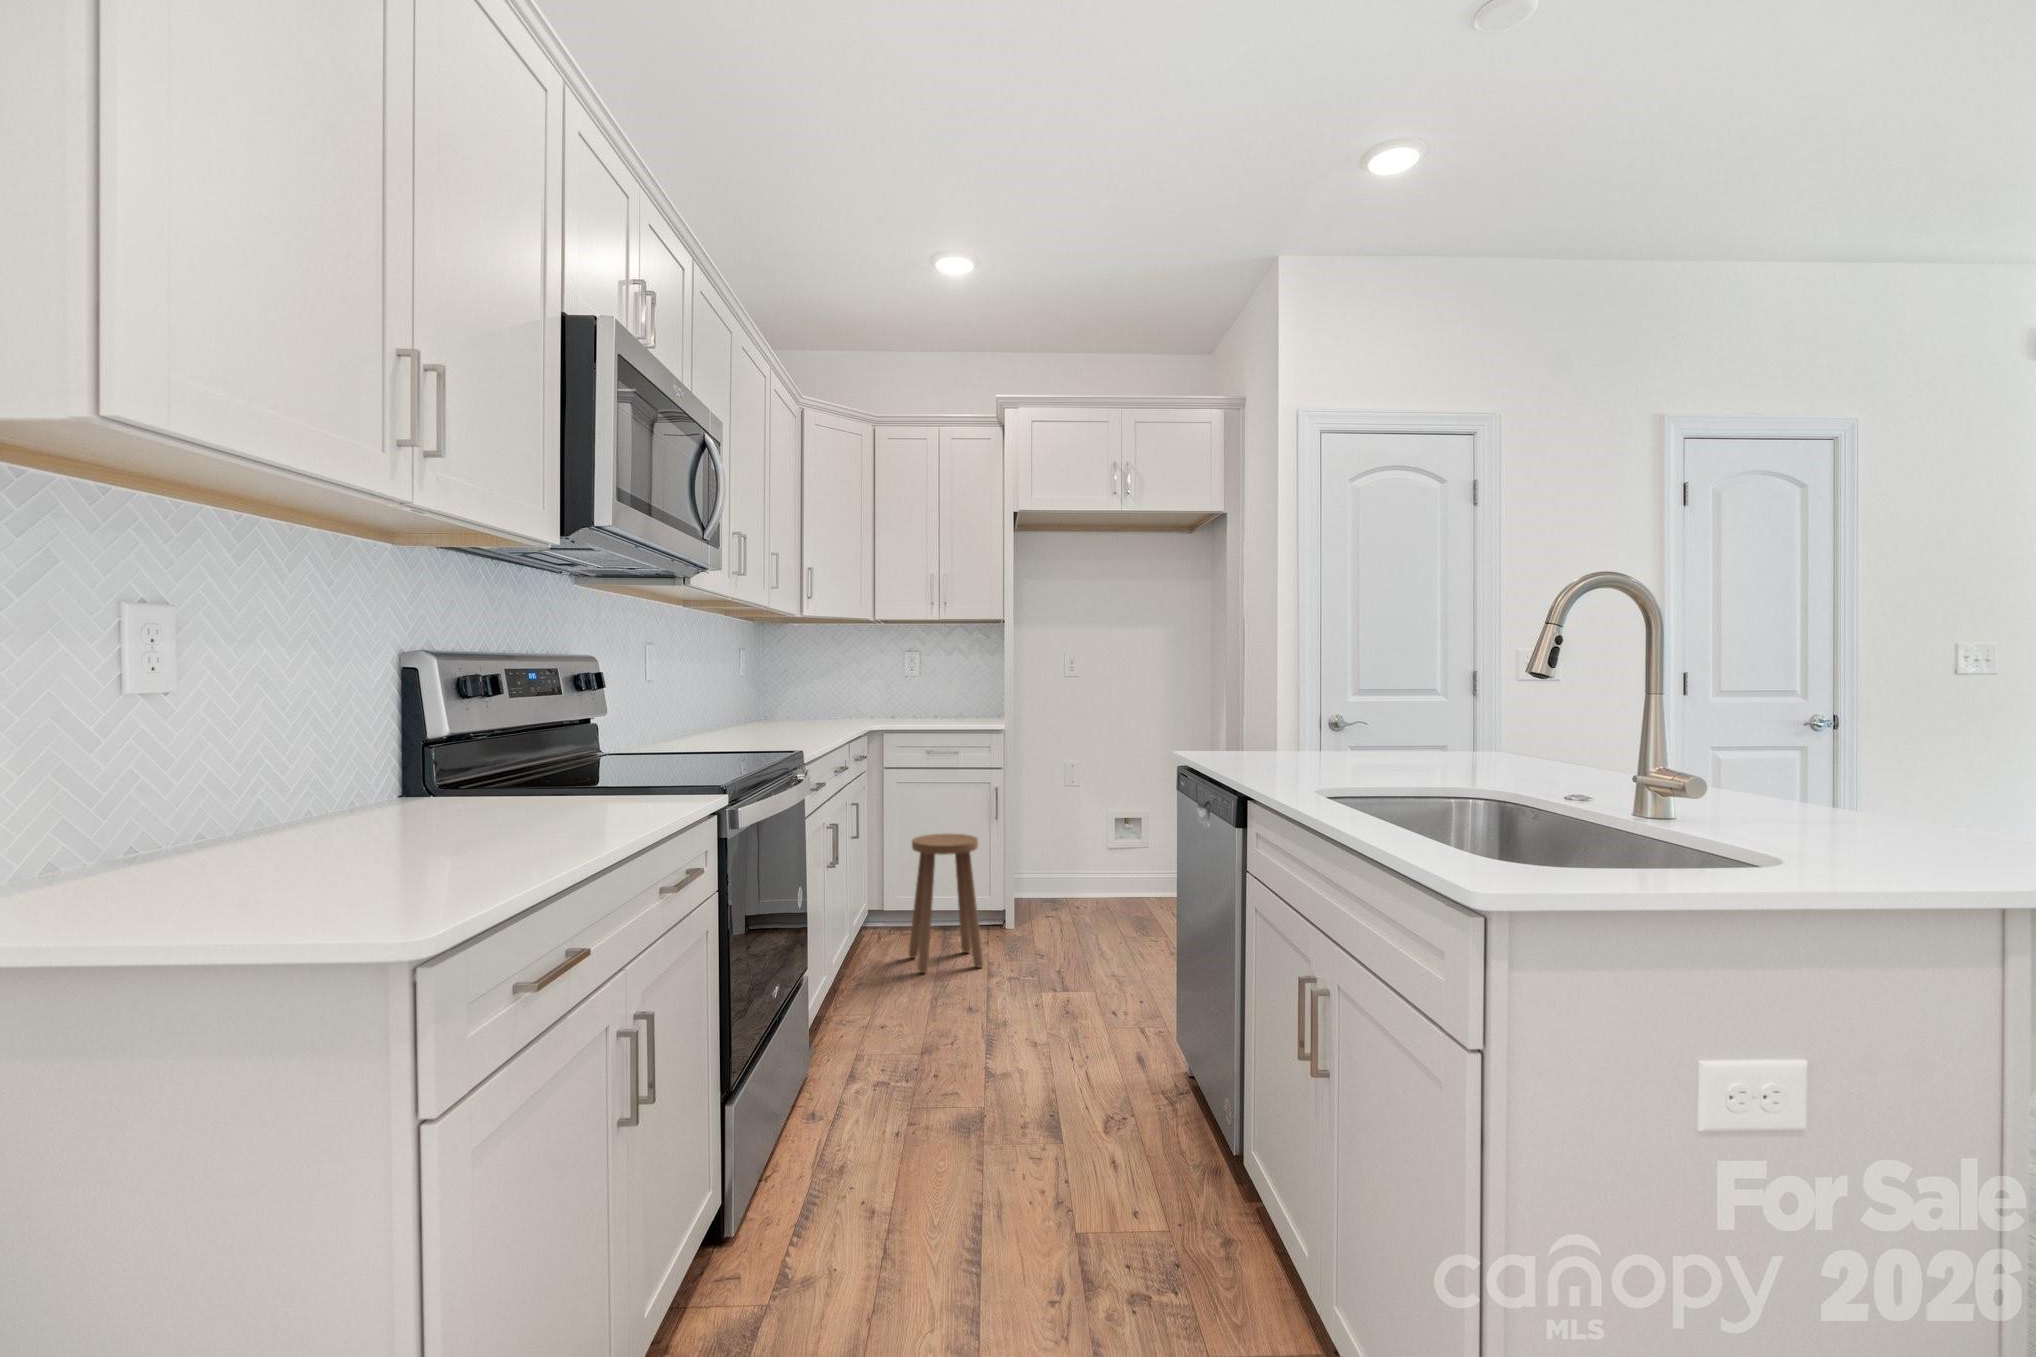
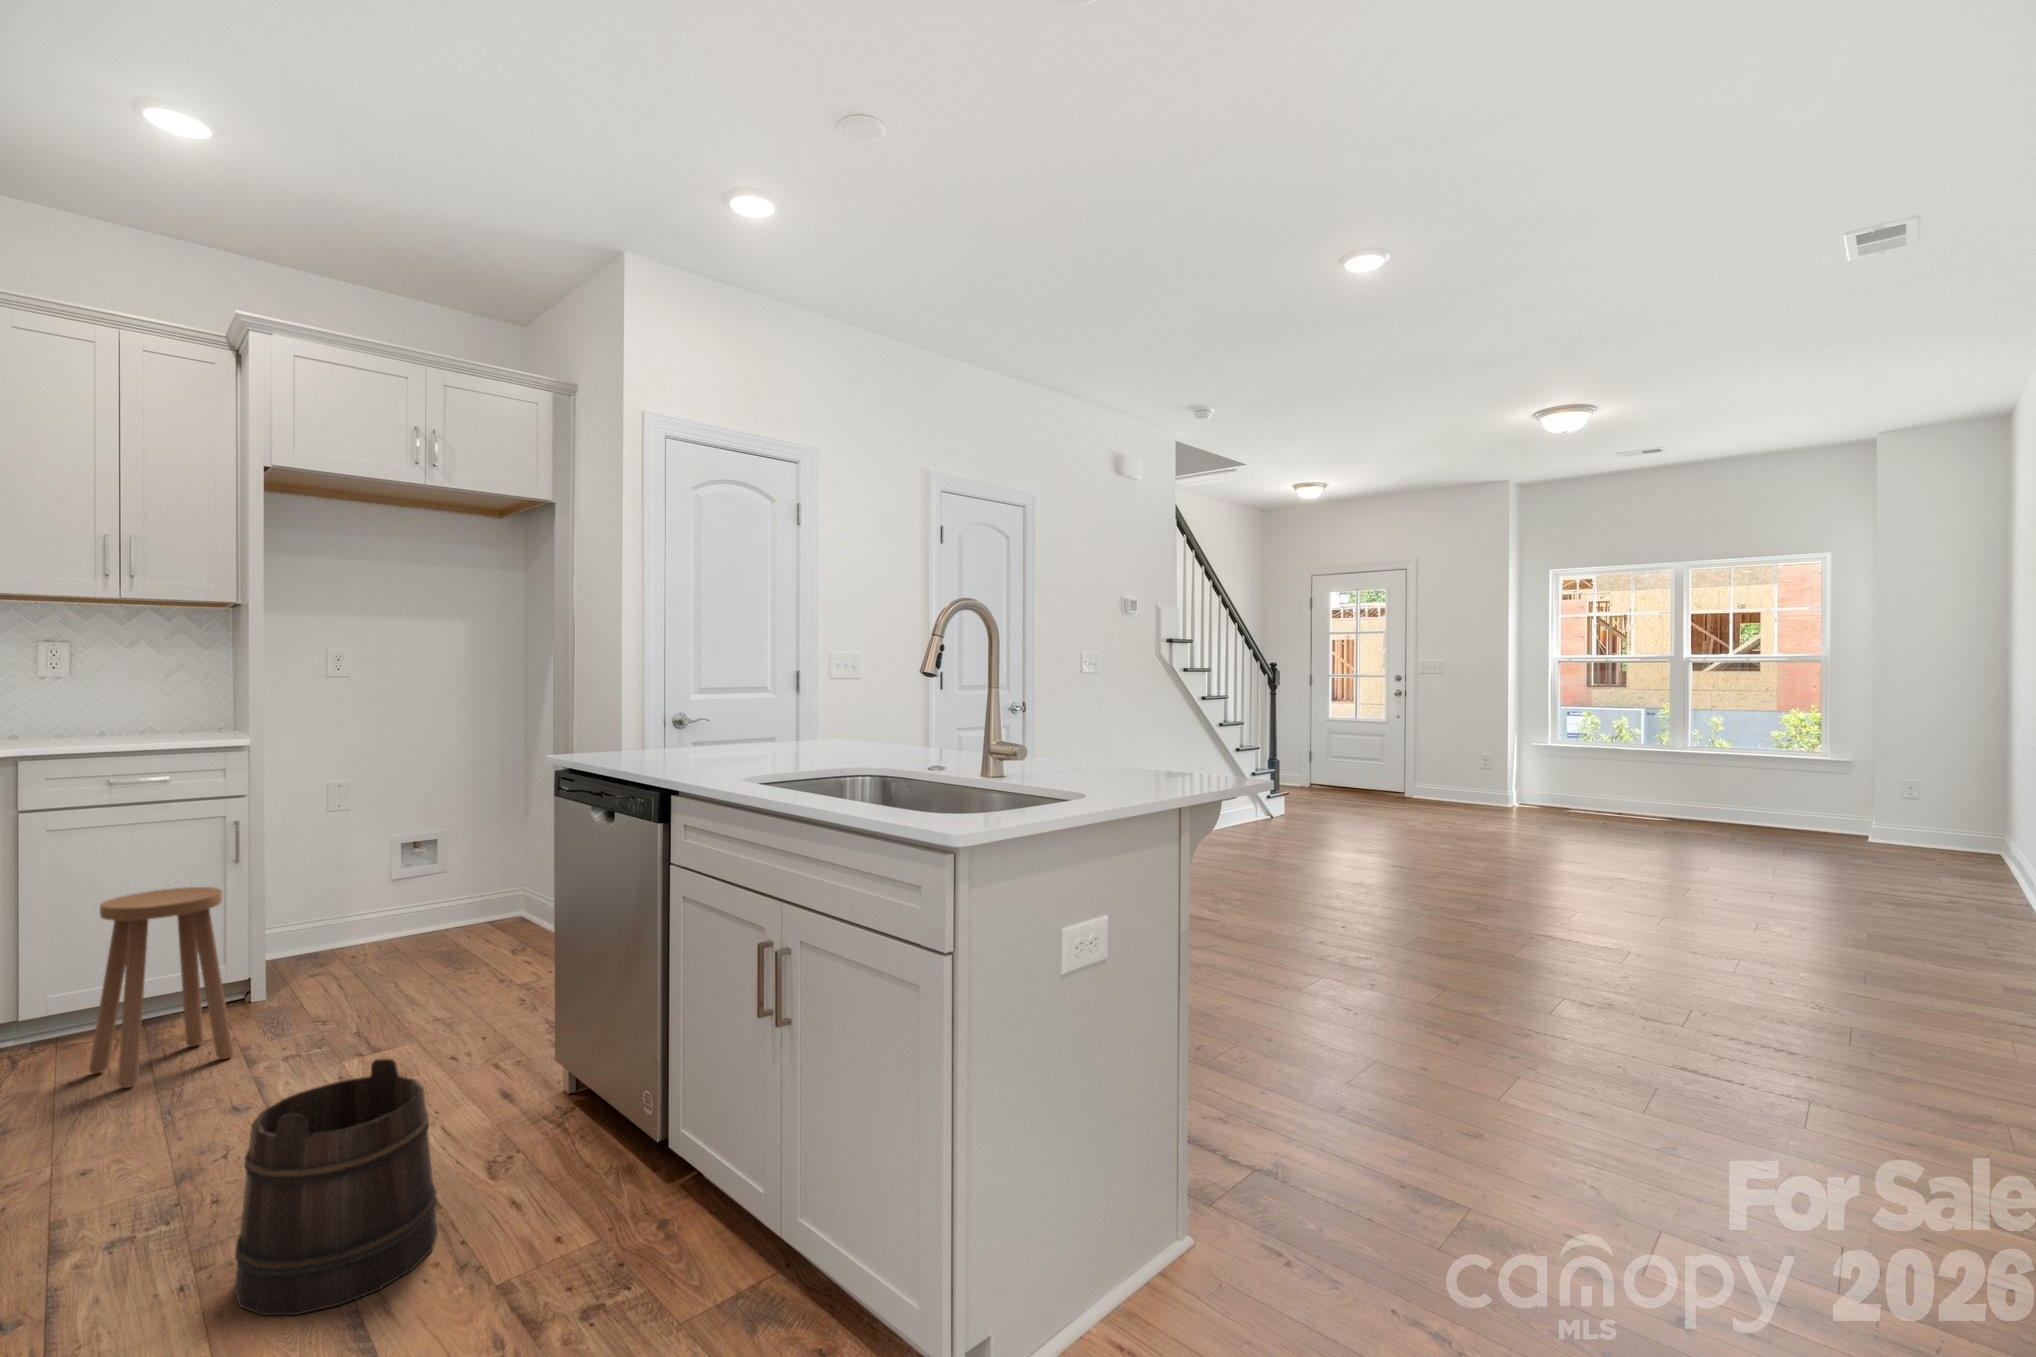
bucket: none [918,999,1052,1196] -> present [235,1059,437,1315]

